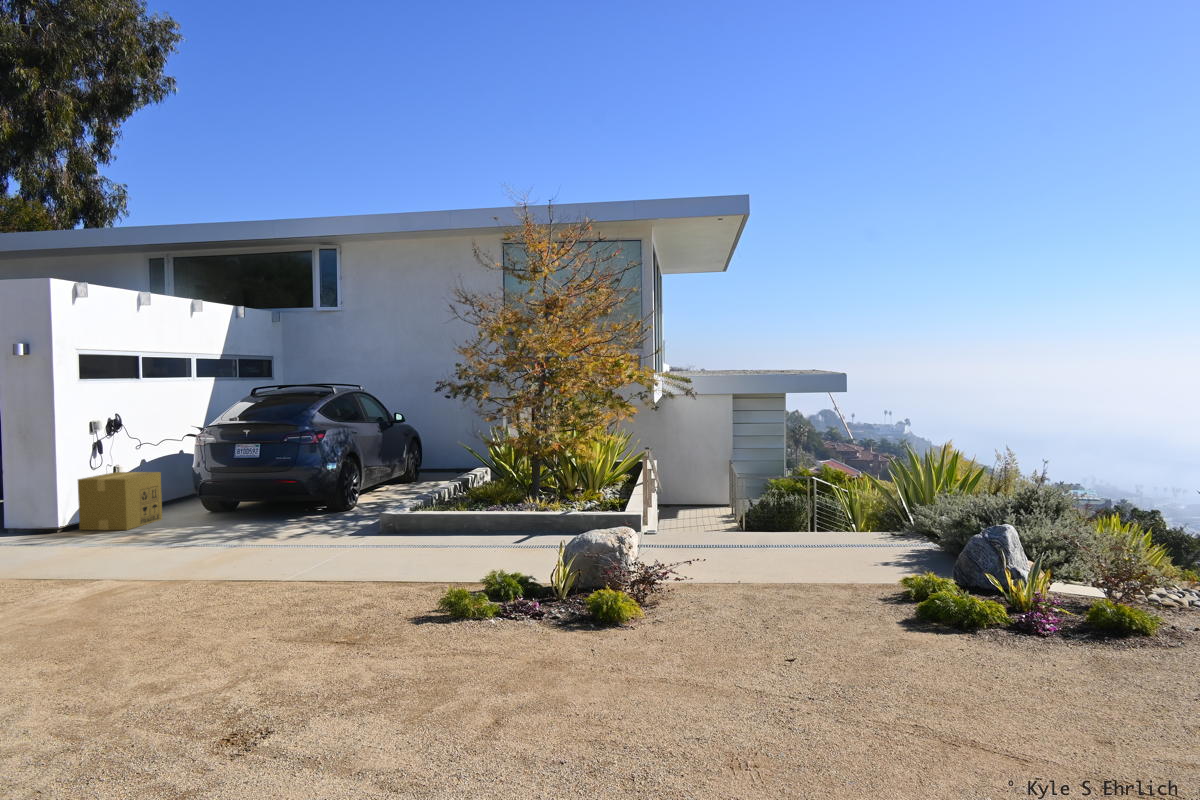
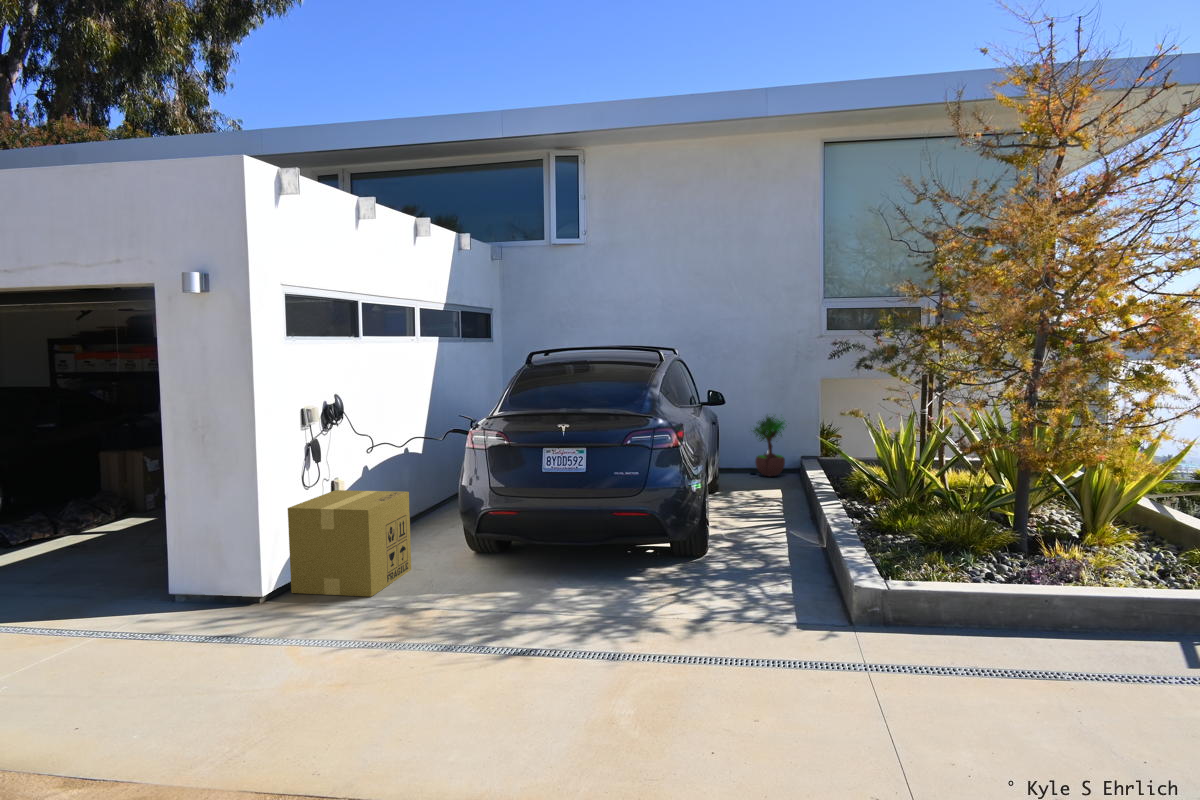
potted tree: none [445,427,472,473] -> present [753,415,787,477]

